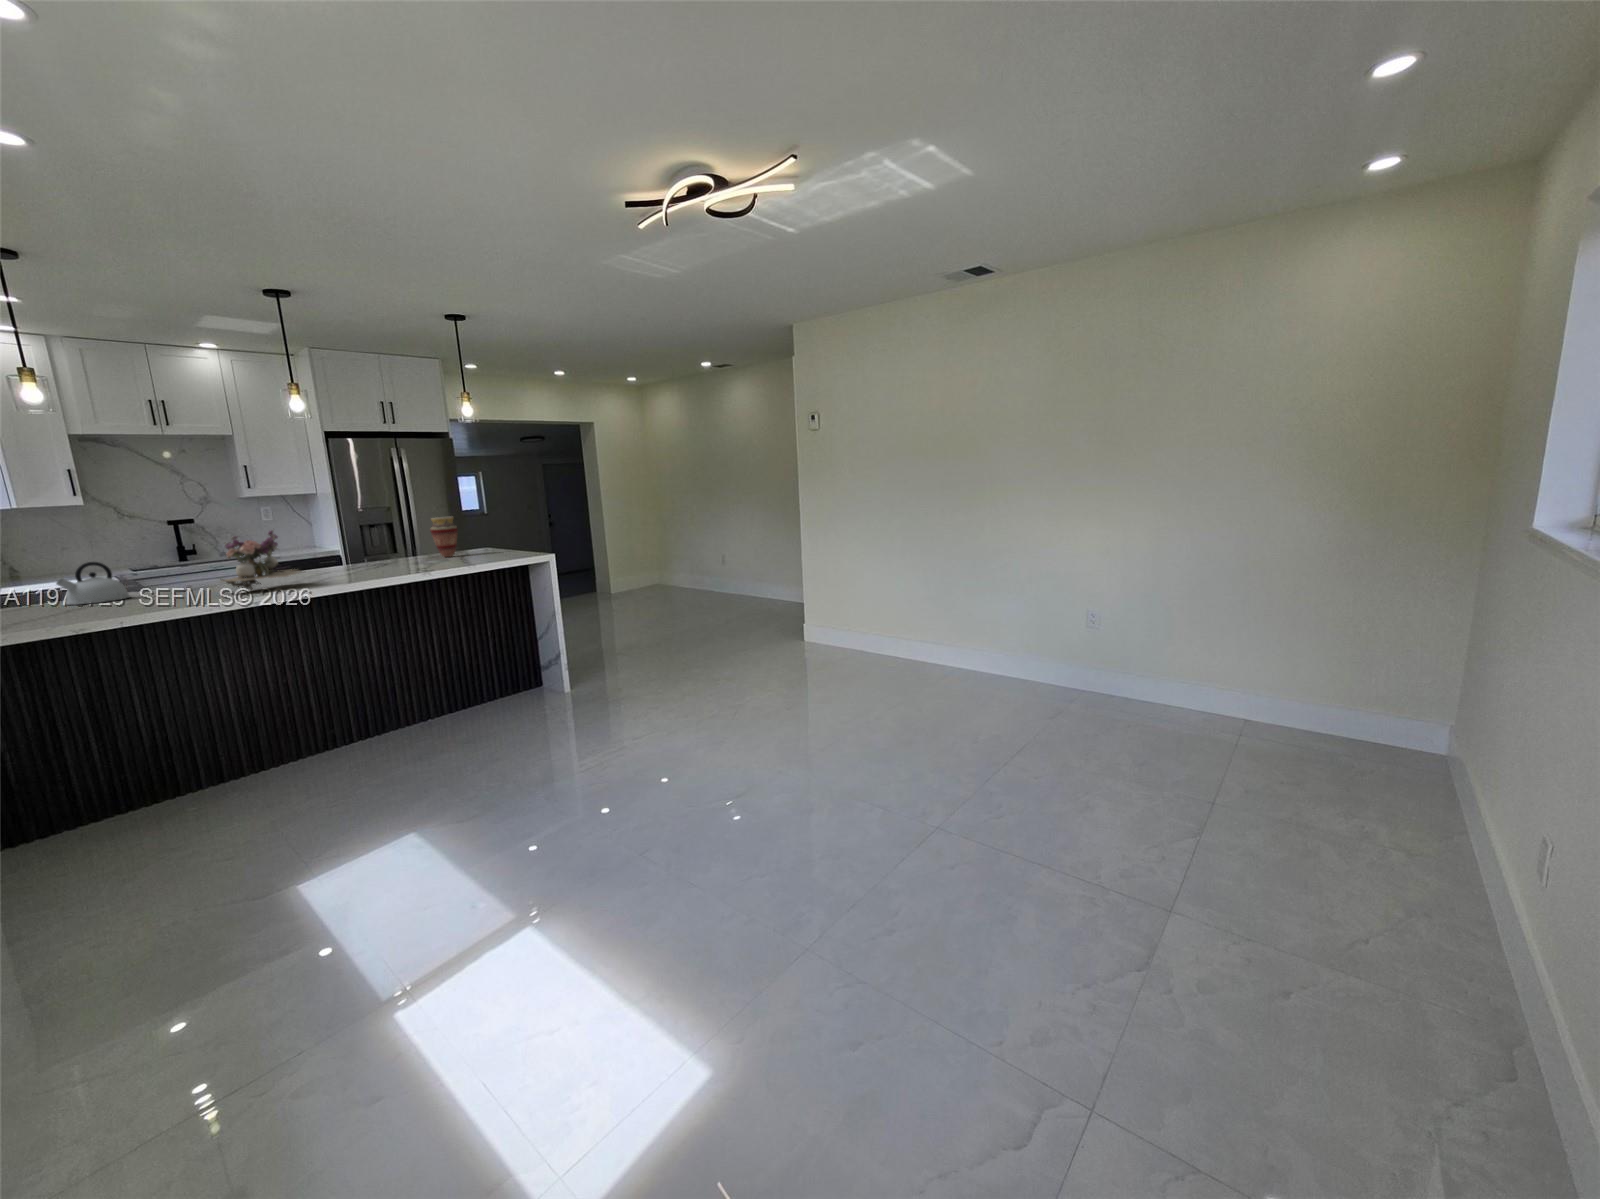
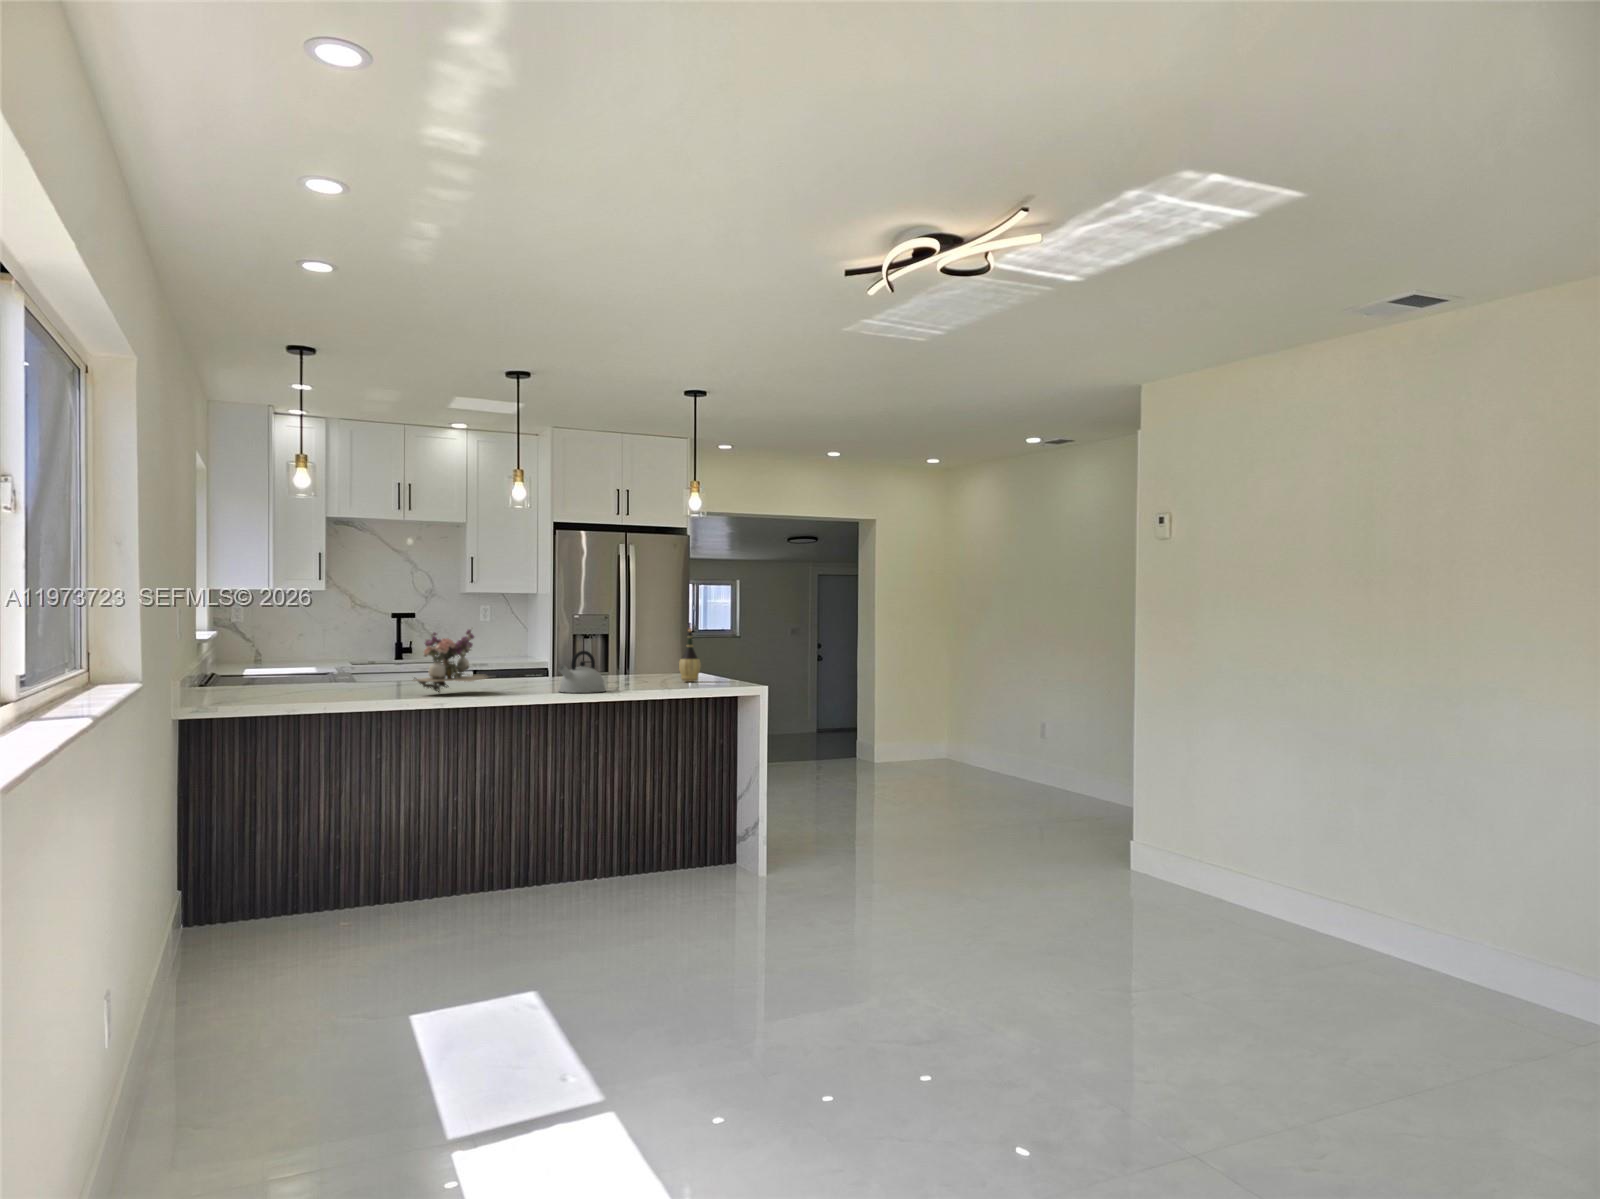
wine bottle: none [473,516,492,558] -> present [679,629,701,682]
vase: present [431,517,458,557] -> none [637,627,668,678]
kettle: present [56,562,130,605] -> present [558,651,605,693]

